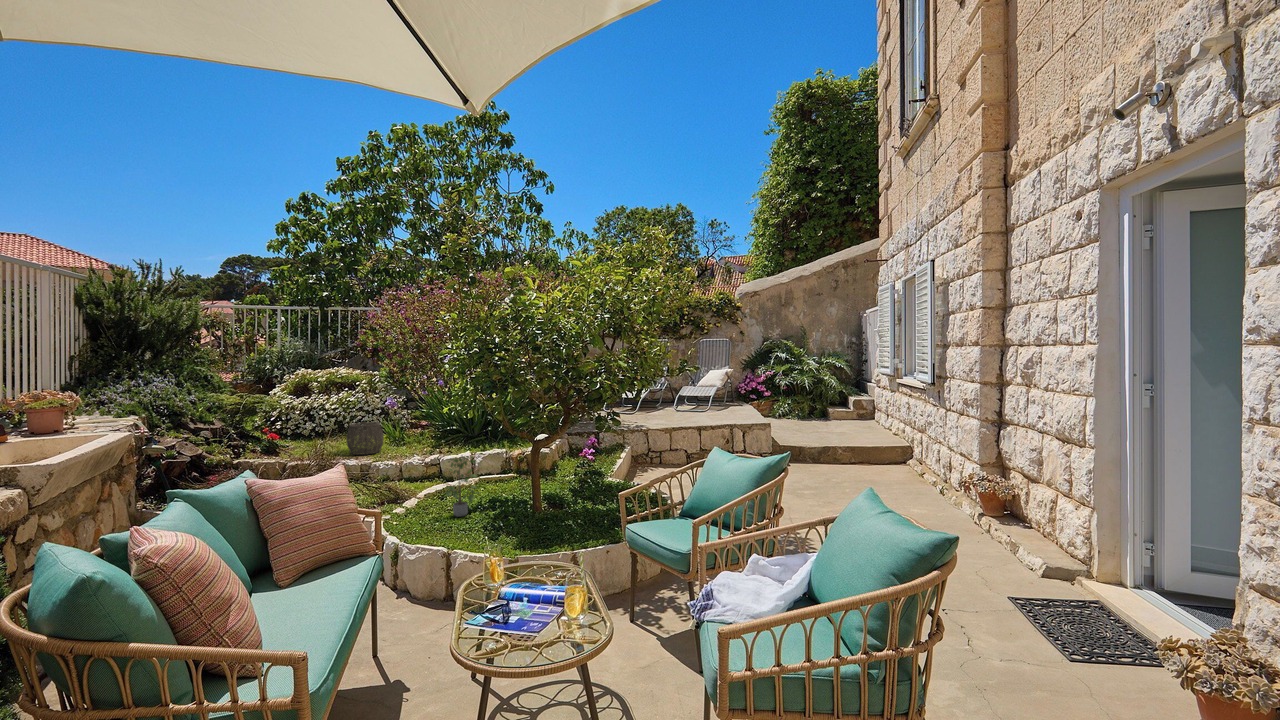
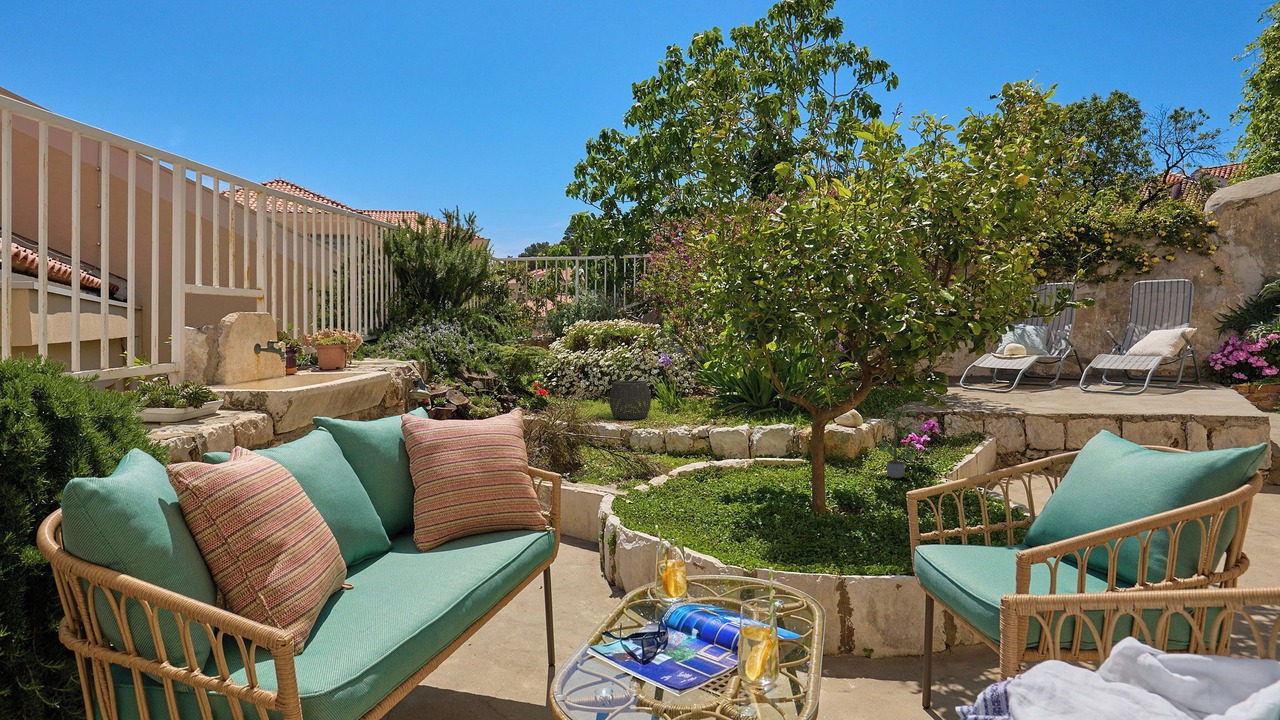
potted plant: present [446,456,480,517] -> present [879,406,923,478]

